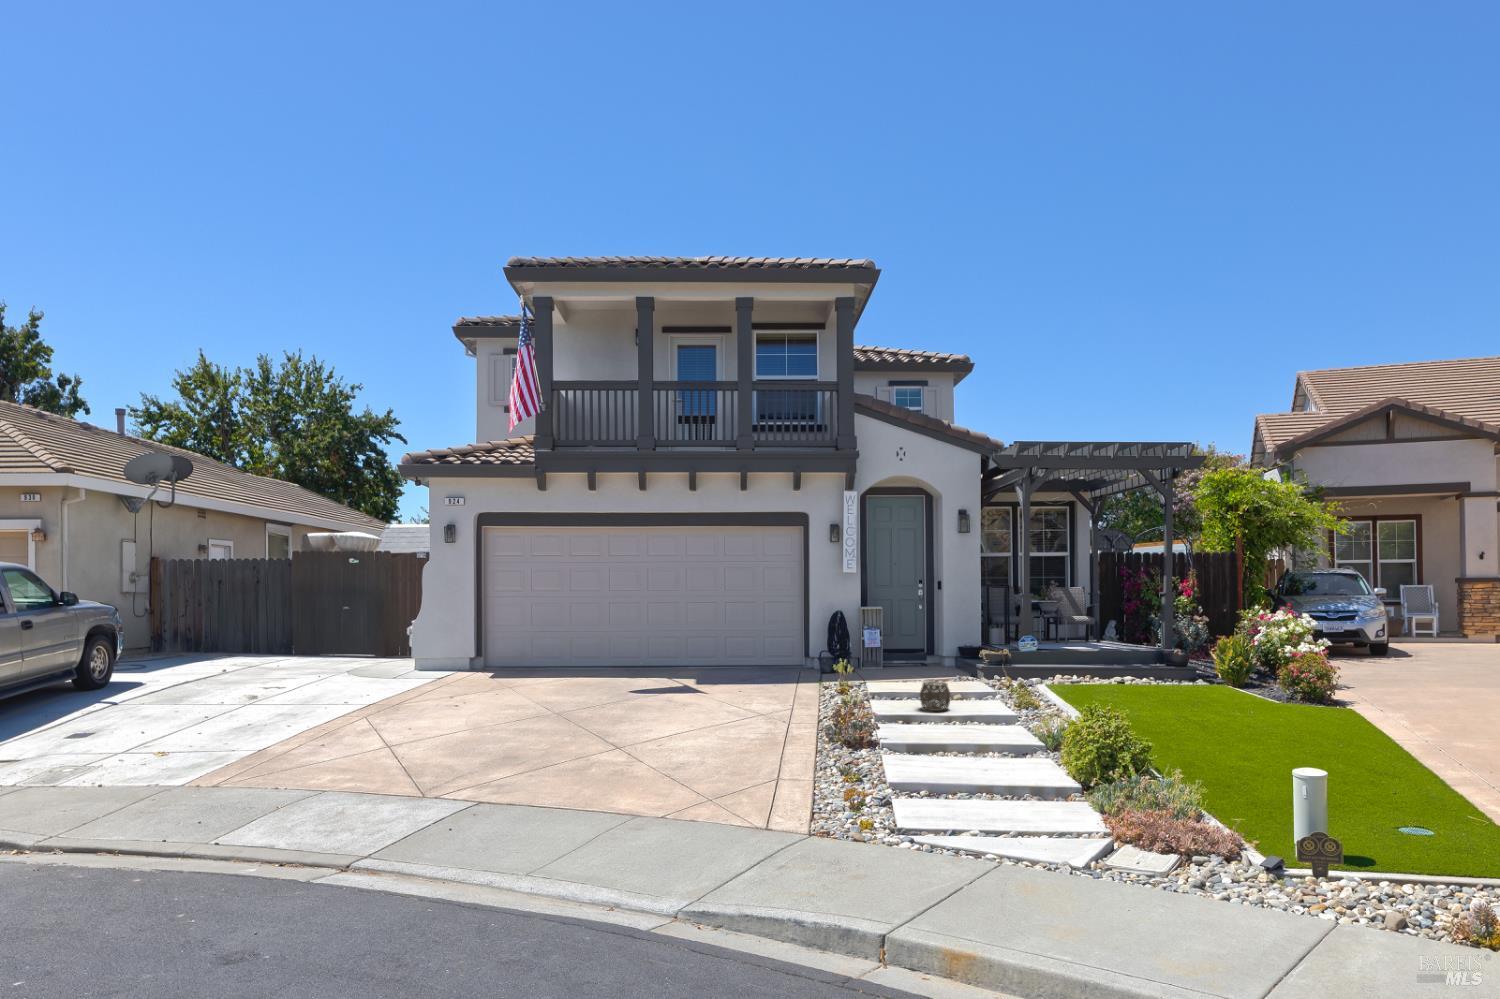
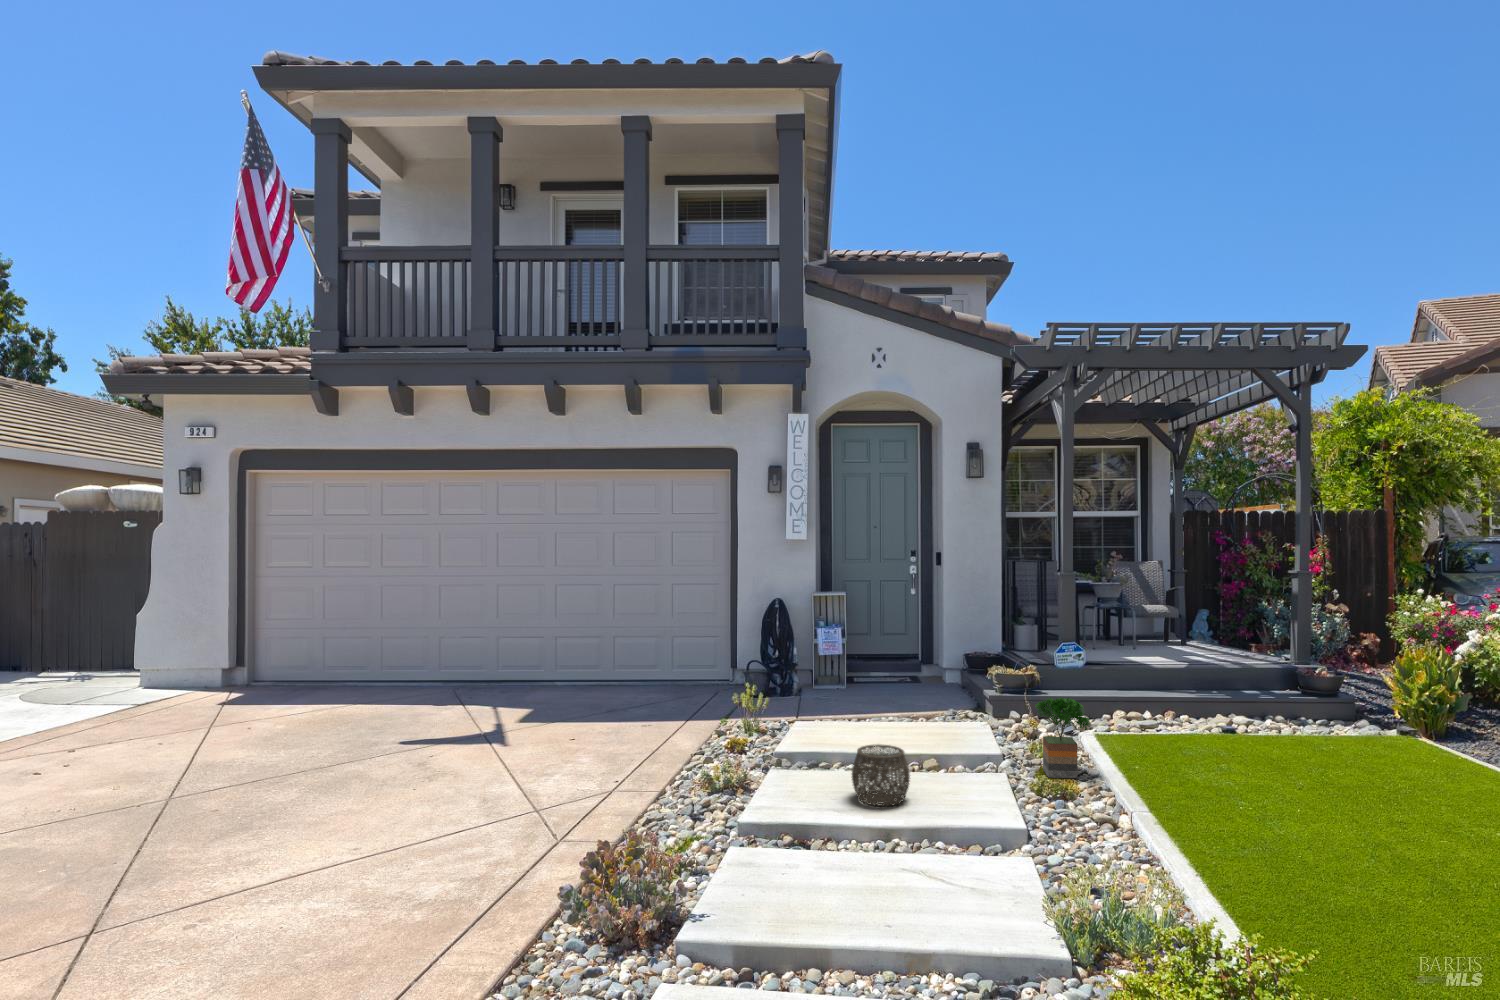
potted tree: none [1012,657,1043,700] -> present [1035,698,1090,778]

